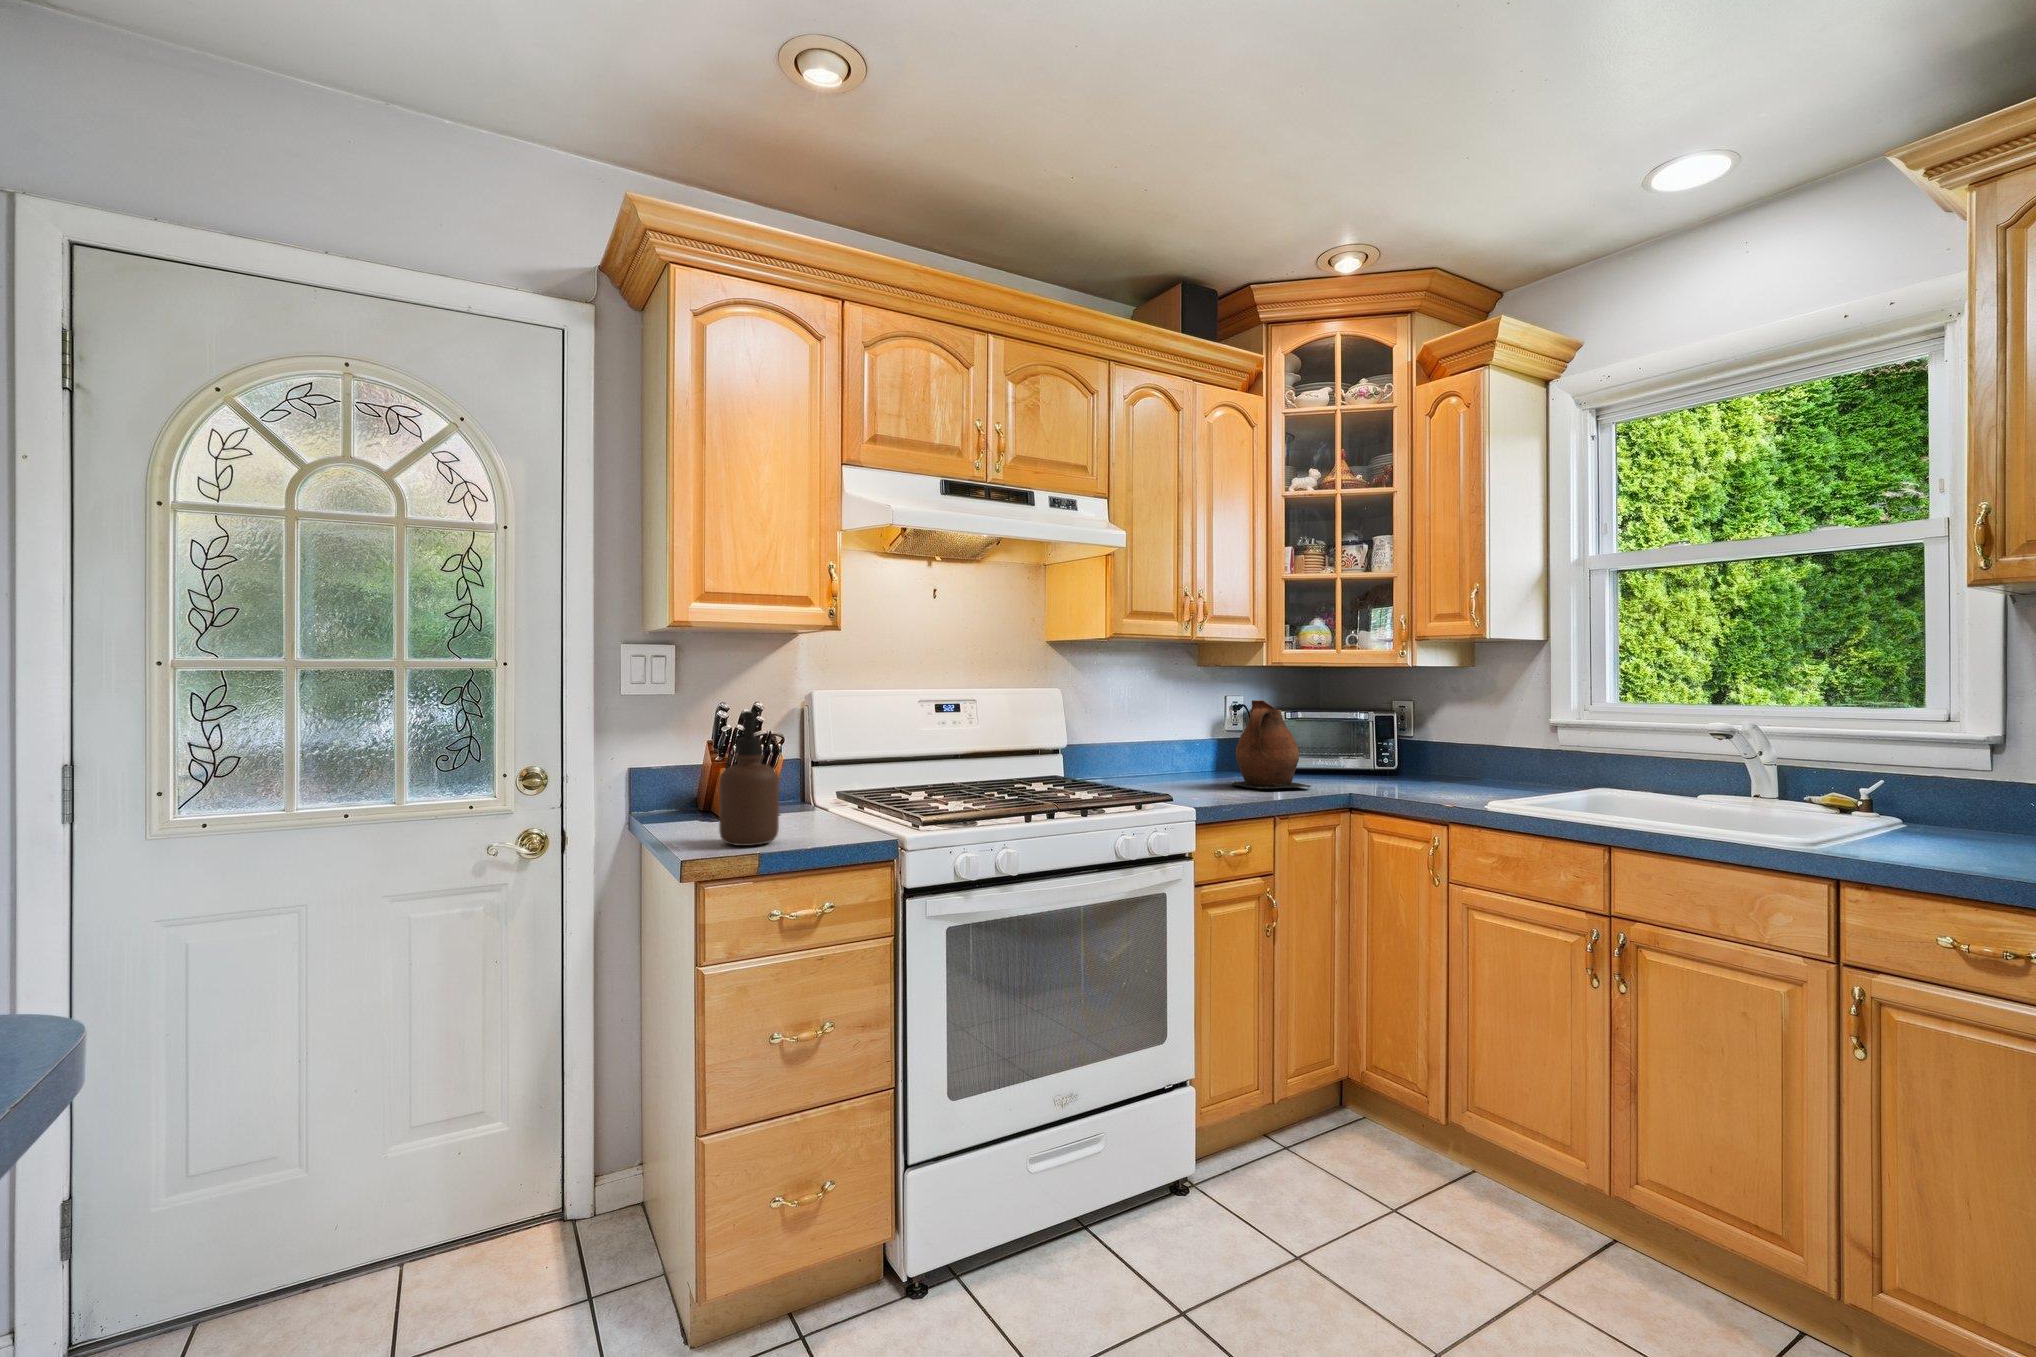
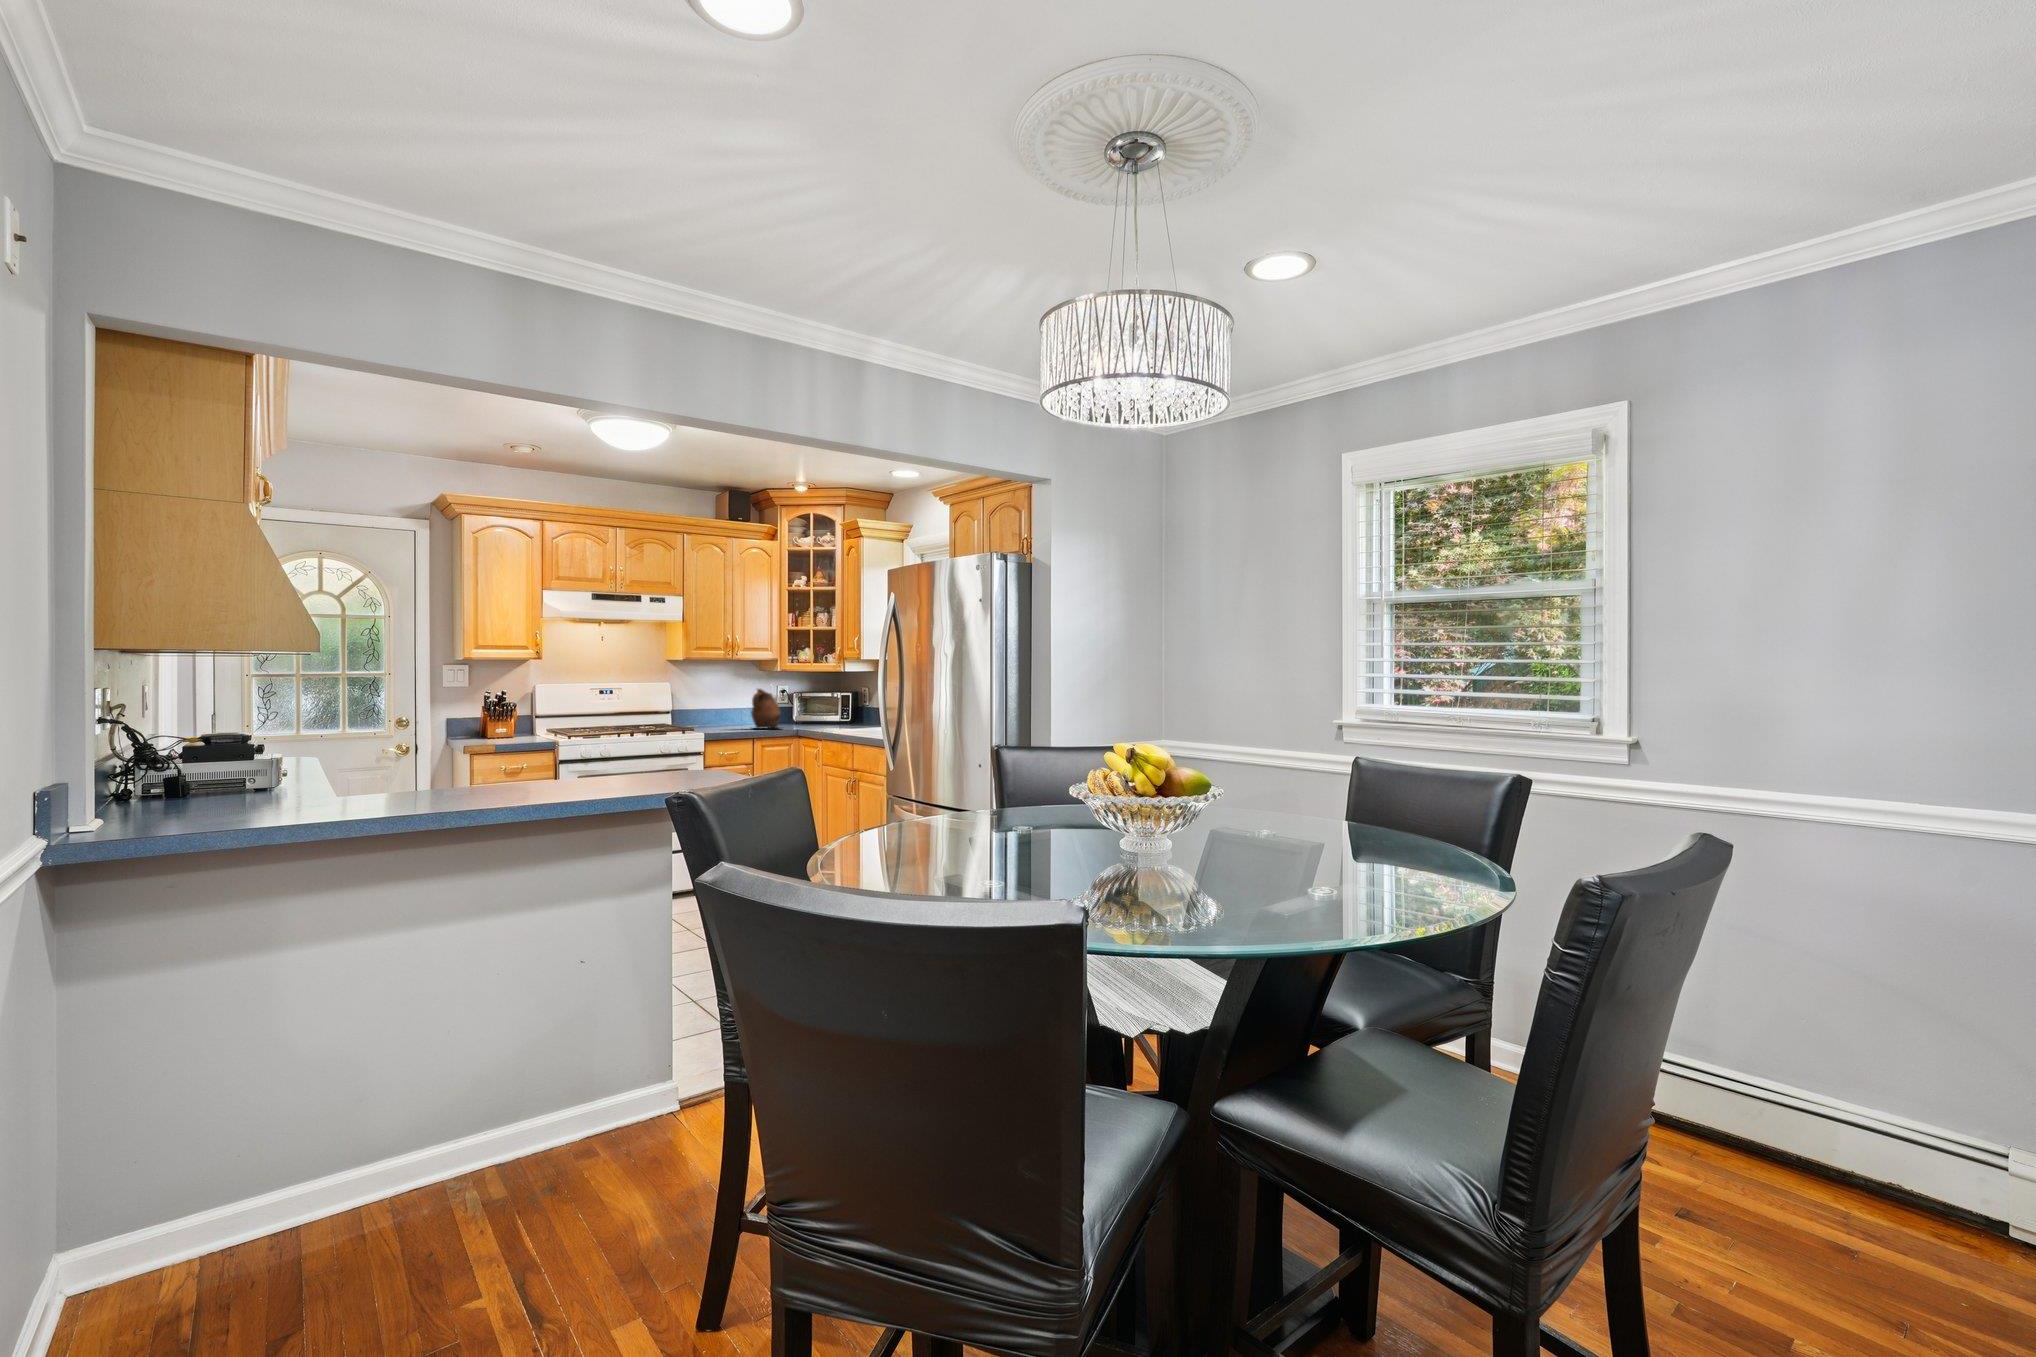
soap dispenser: present [719,711,779,846] -> none [481,692,505,741]

